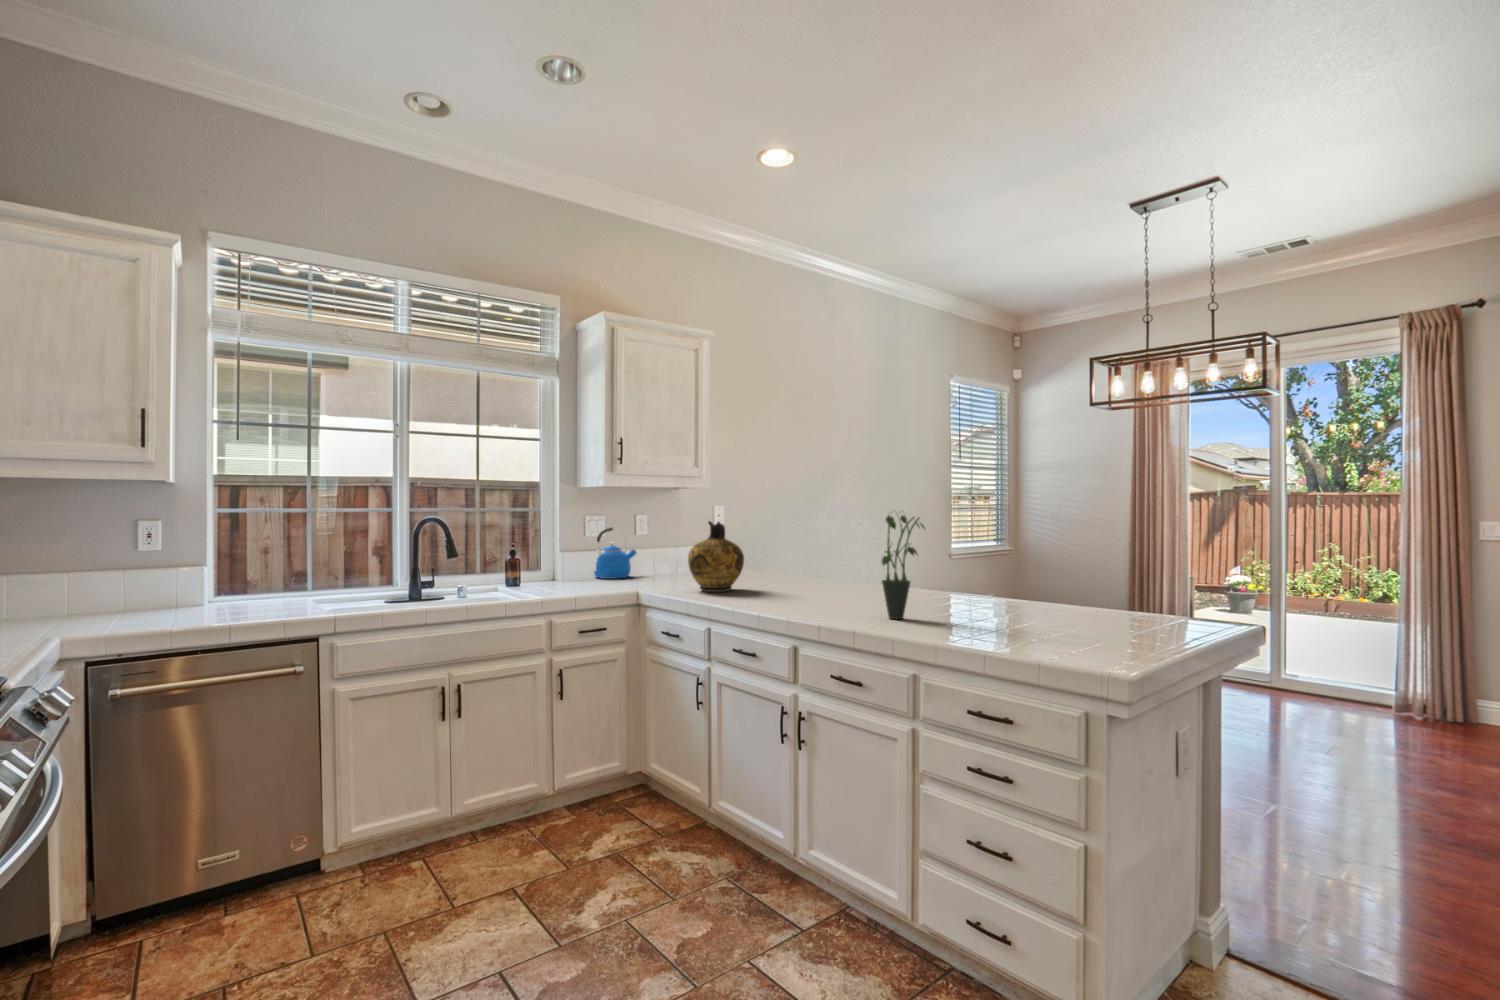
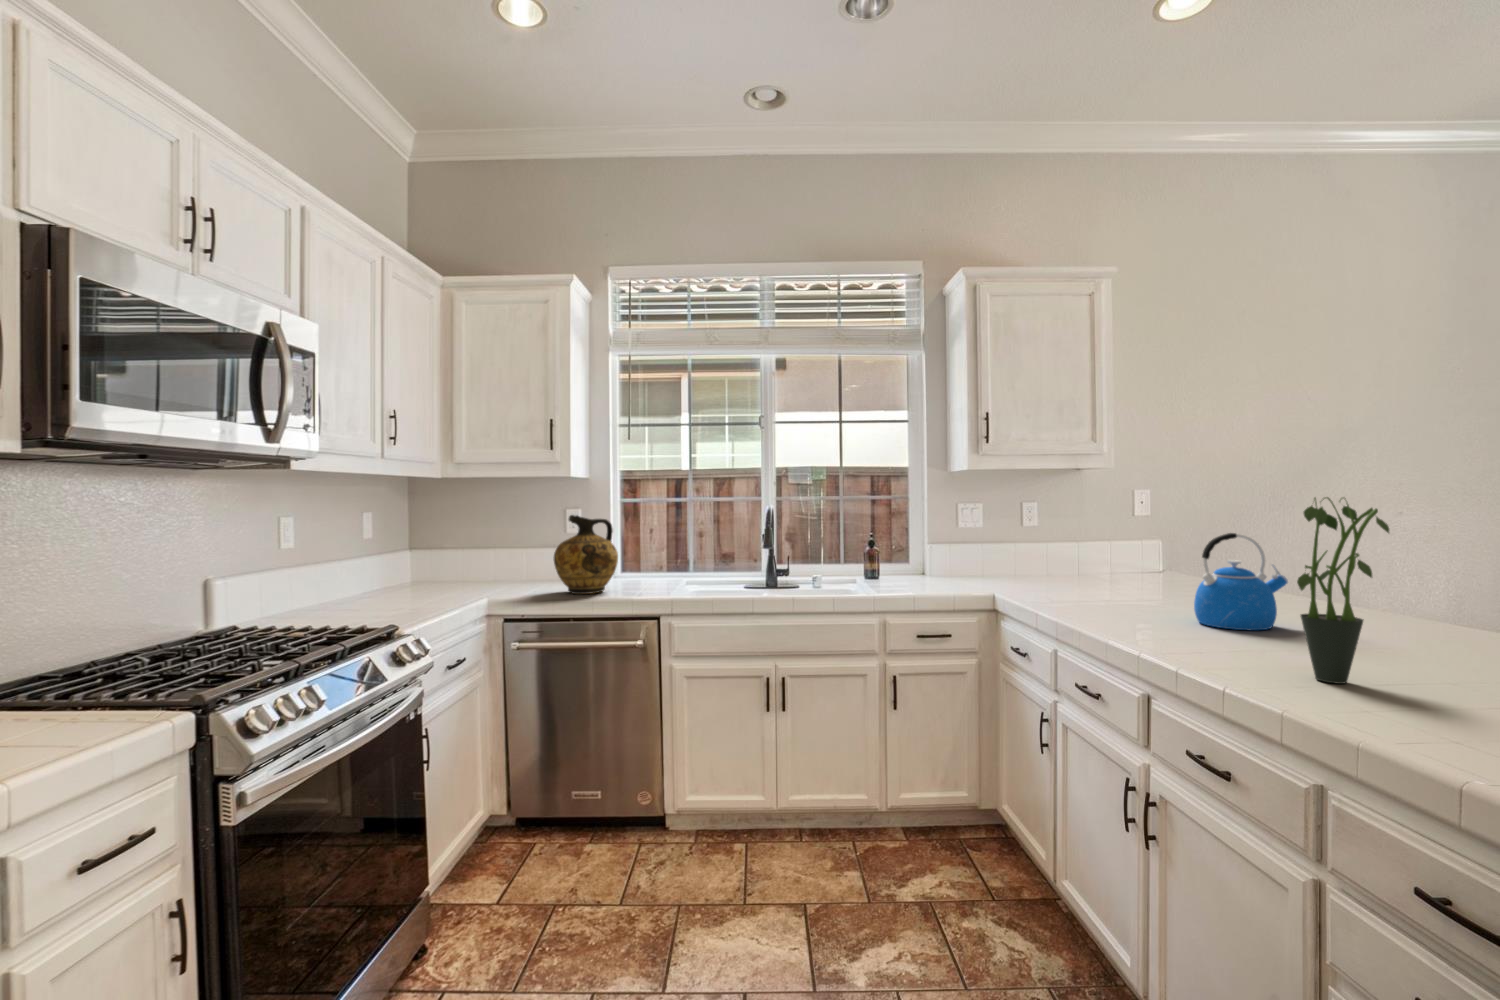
ceramic jug: present [688,521,744,592] -> present [554,515,618,594]
kettle: present [593,528,637,579] -> present [1194,533,1288,630]

